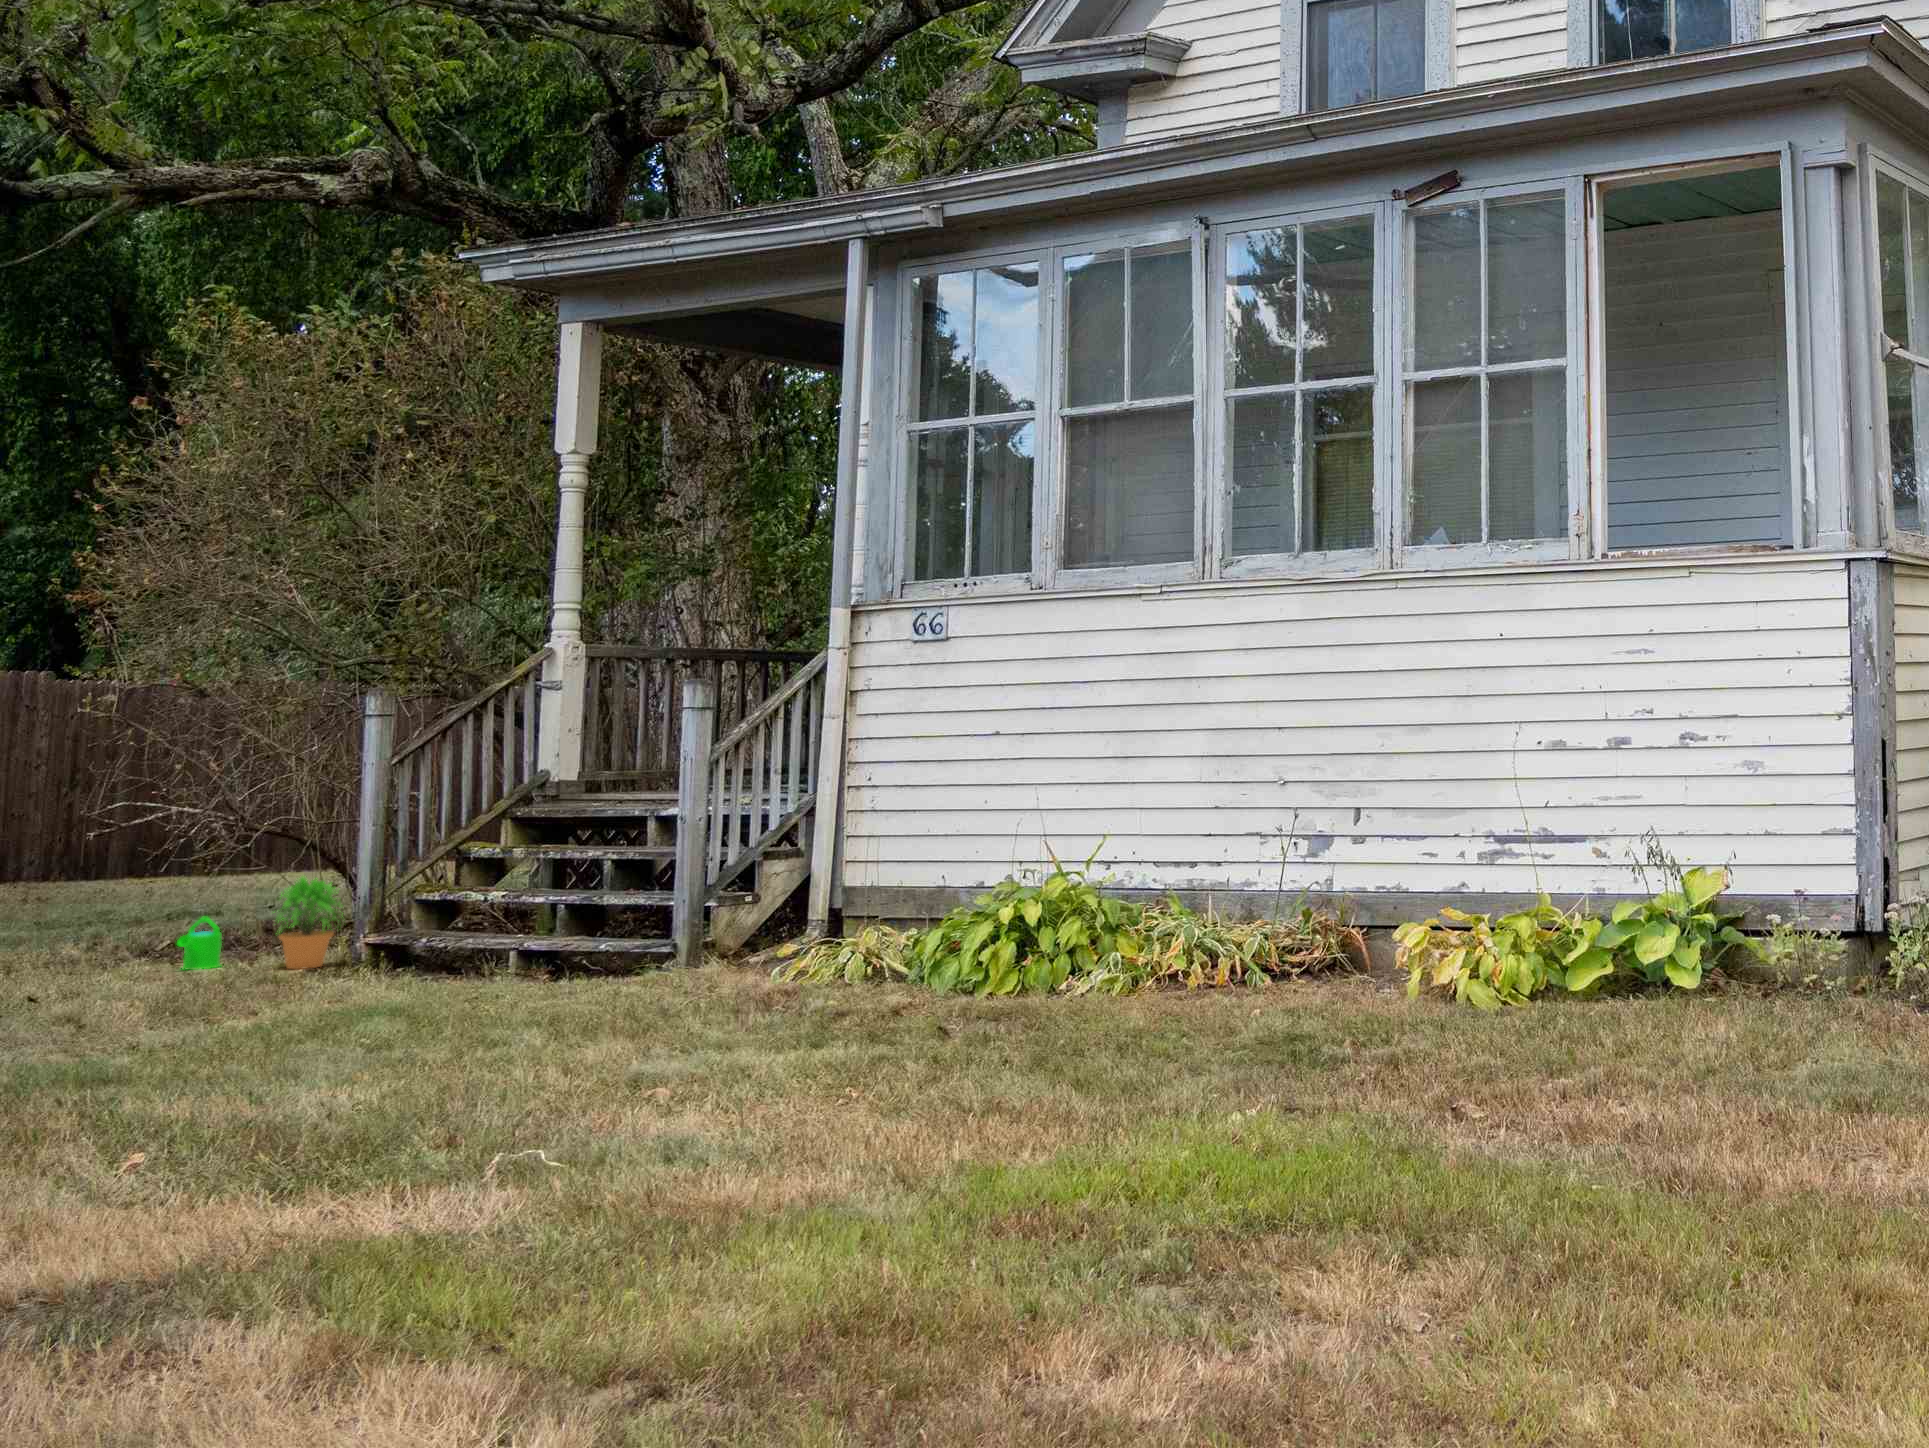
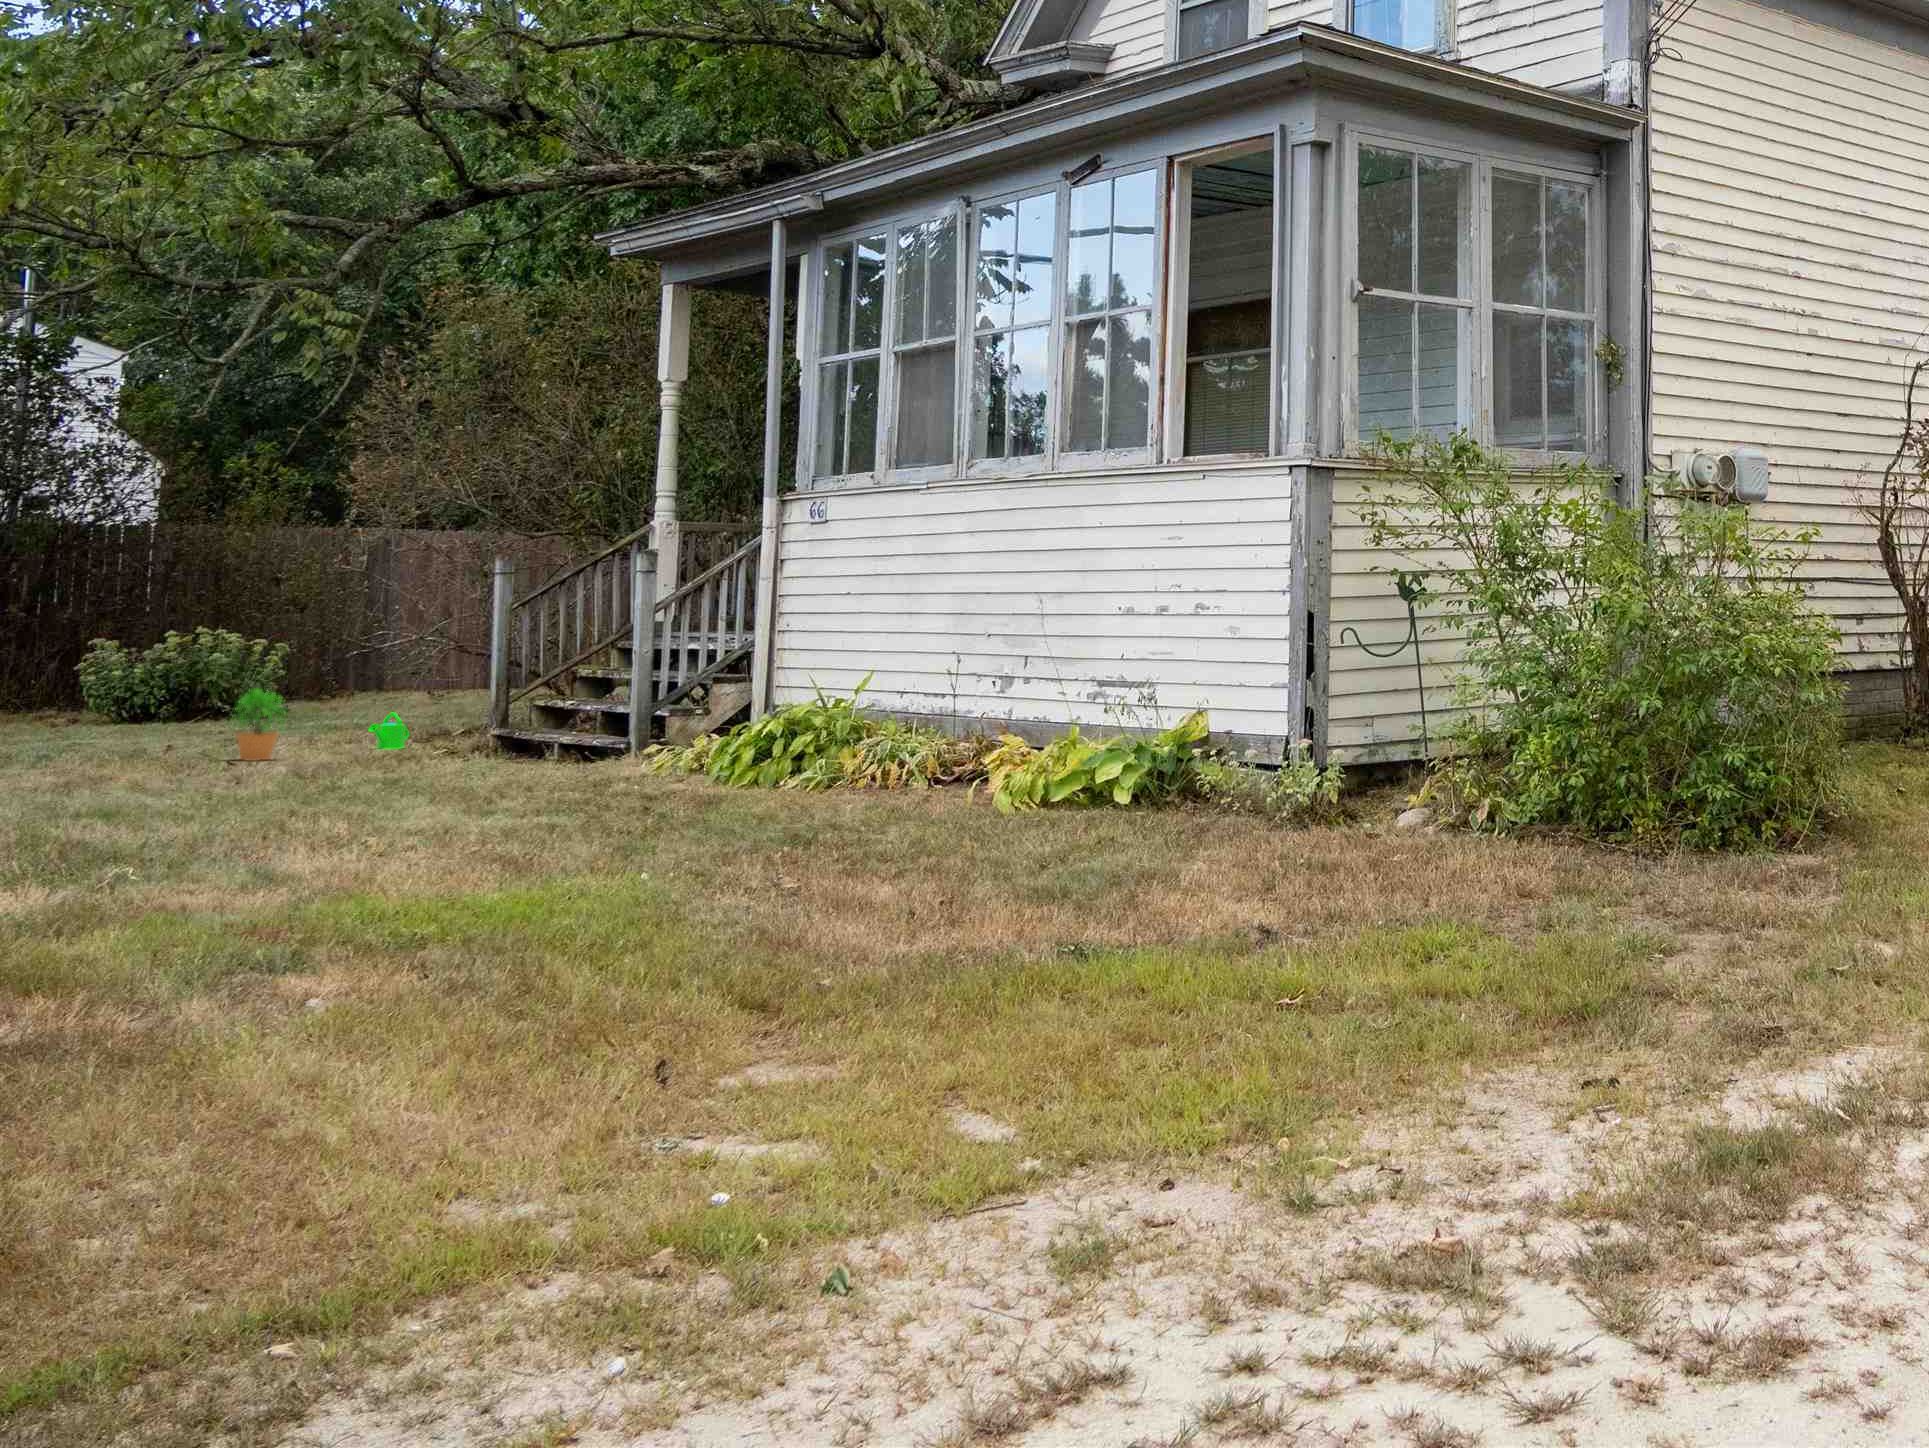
potted plant: present [277,876,343,969] -> present [230,689,286,761]

